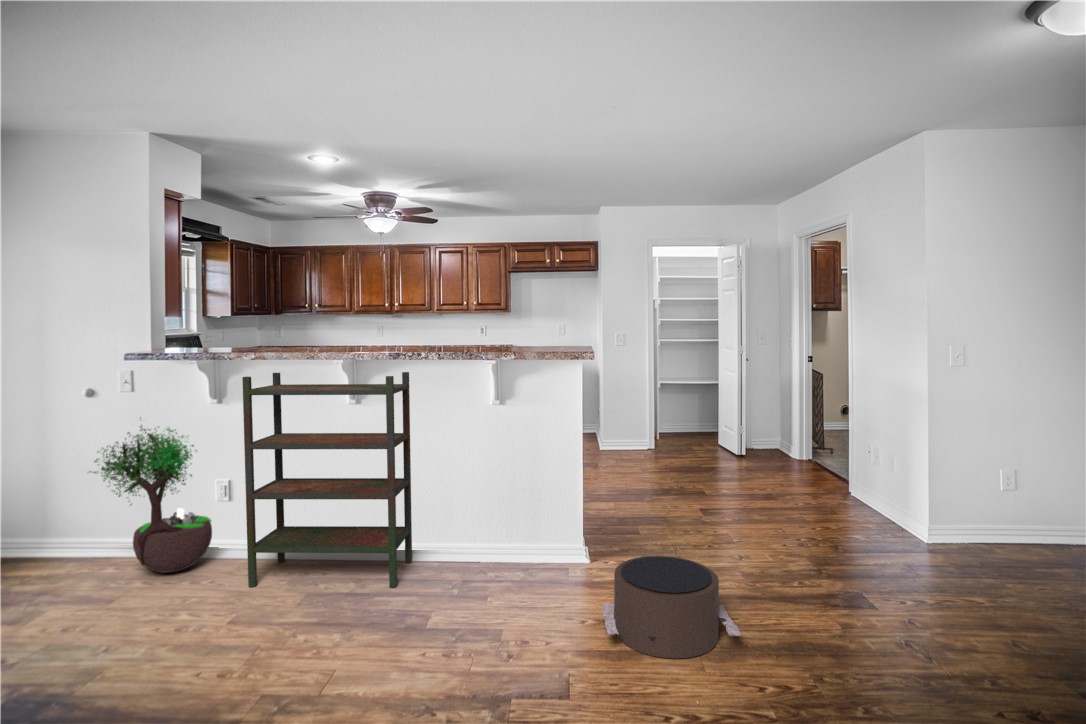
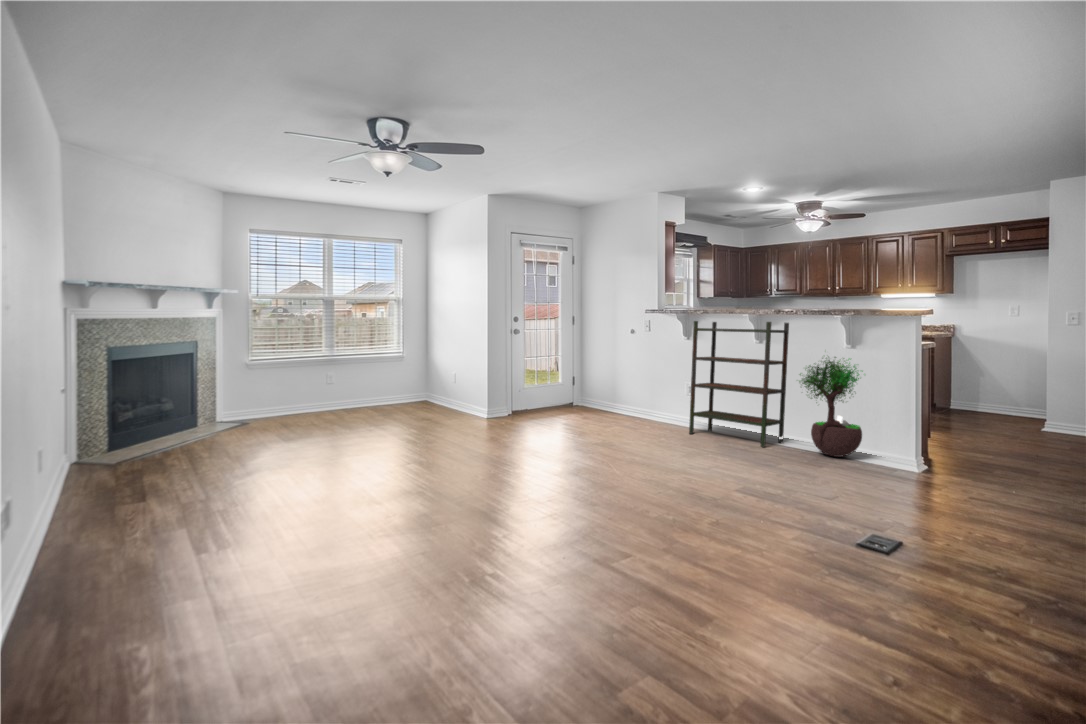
potted tree: present [90,425,212,573] -> present [799,357,863,457]
pouf: present [603,556,741,658] -> none [867,446,975,501]

